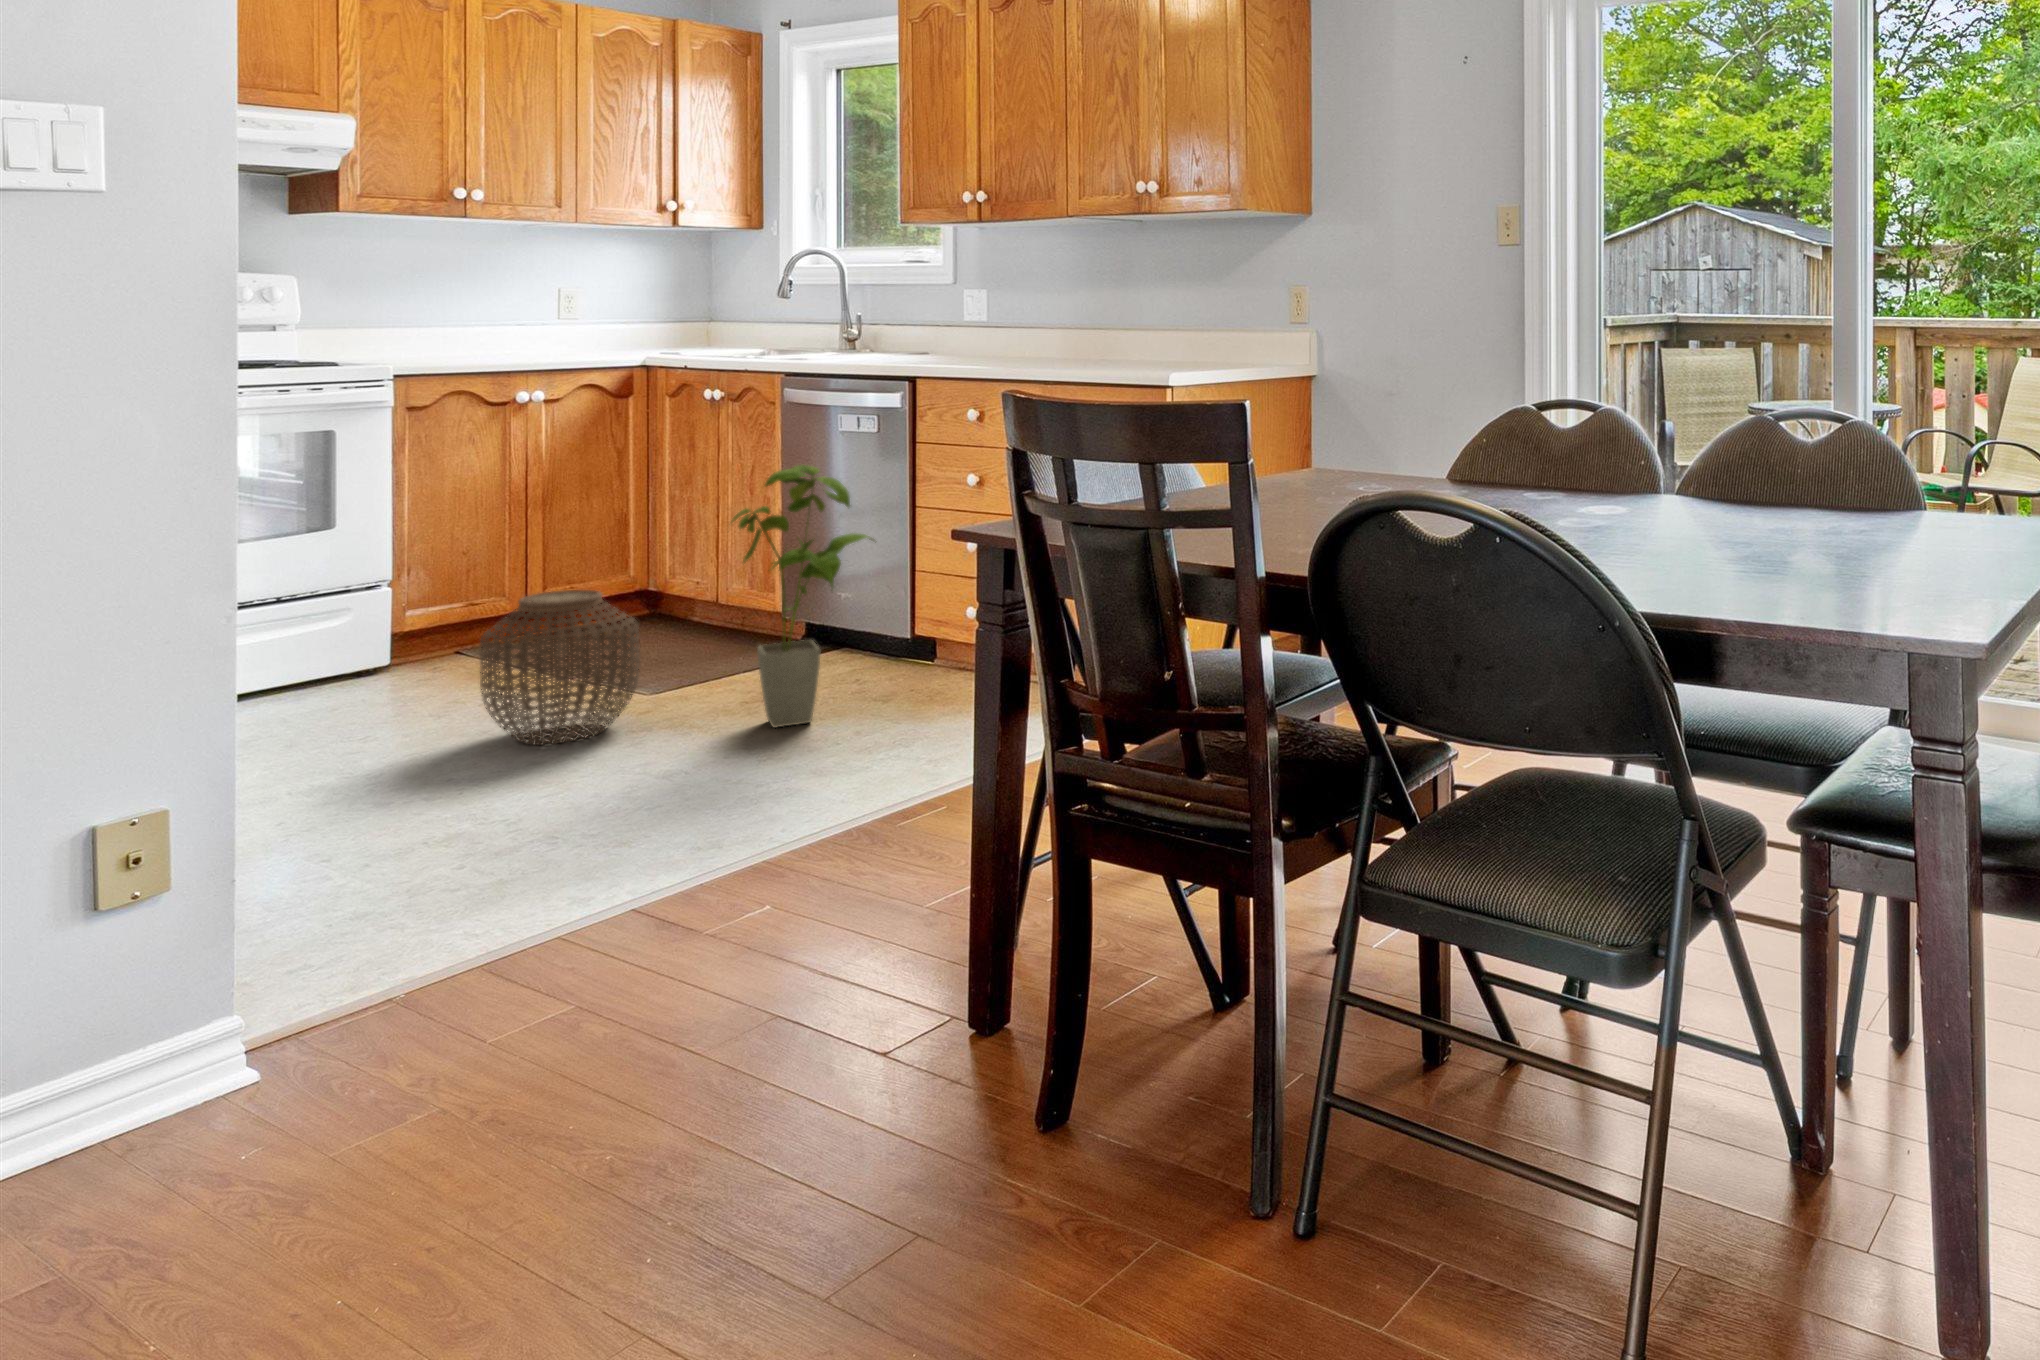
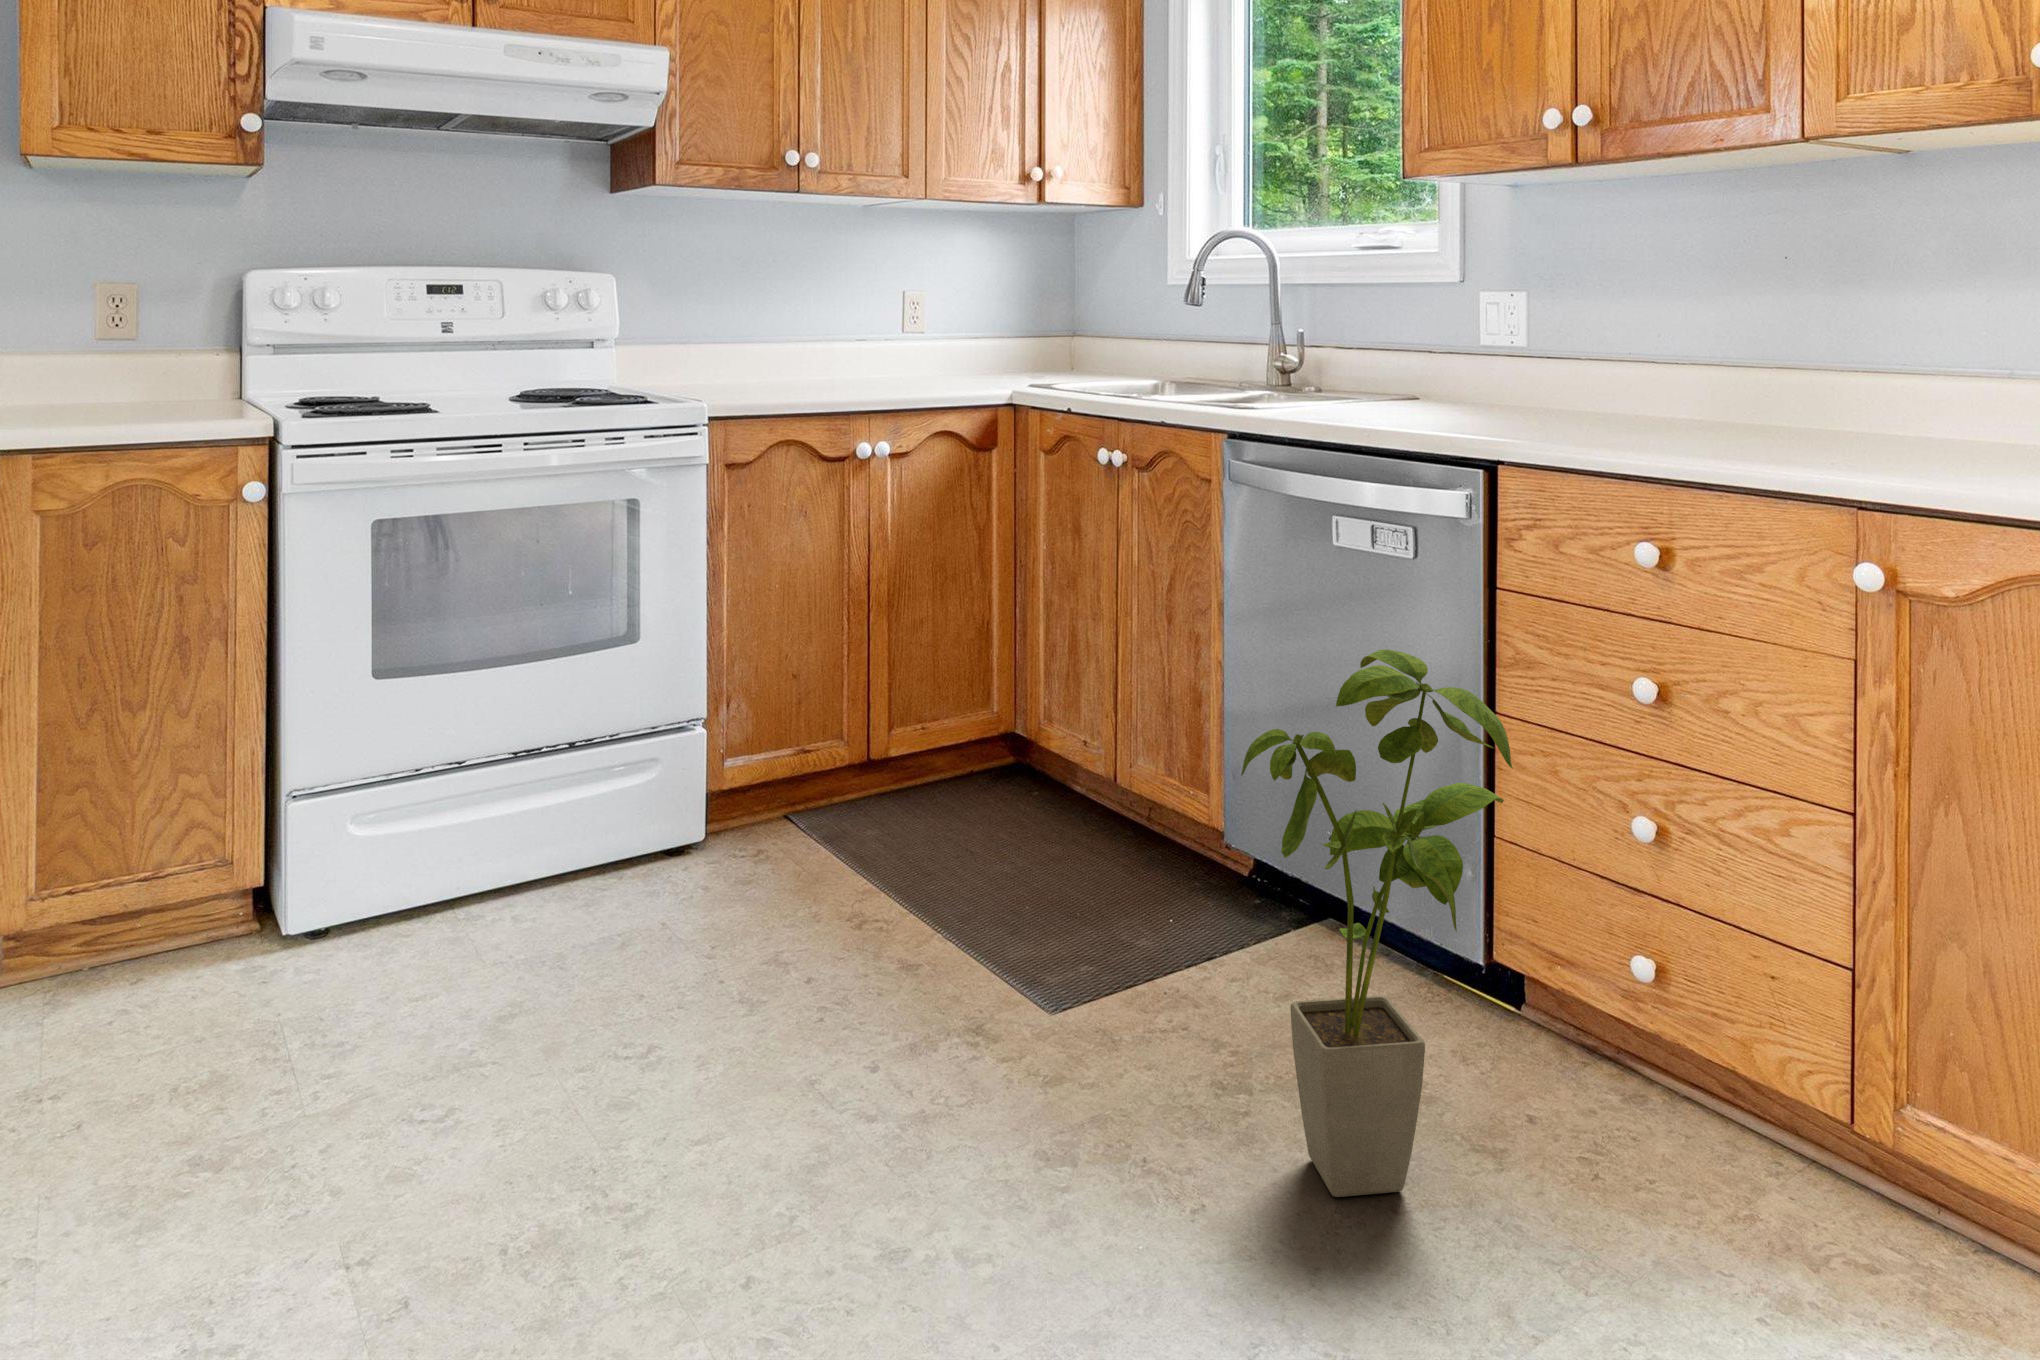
woven basket: present [480,590,639,745] -> none [826,843,1080,1162]

